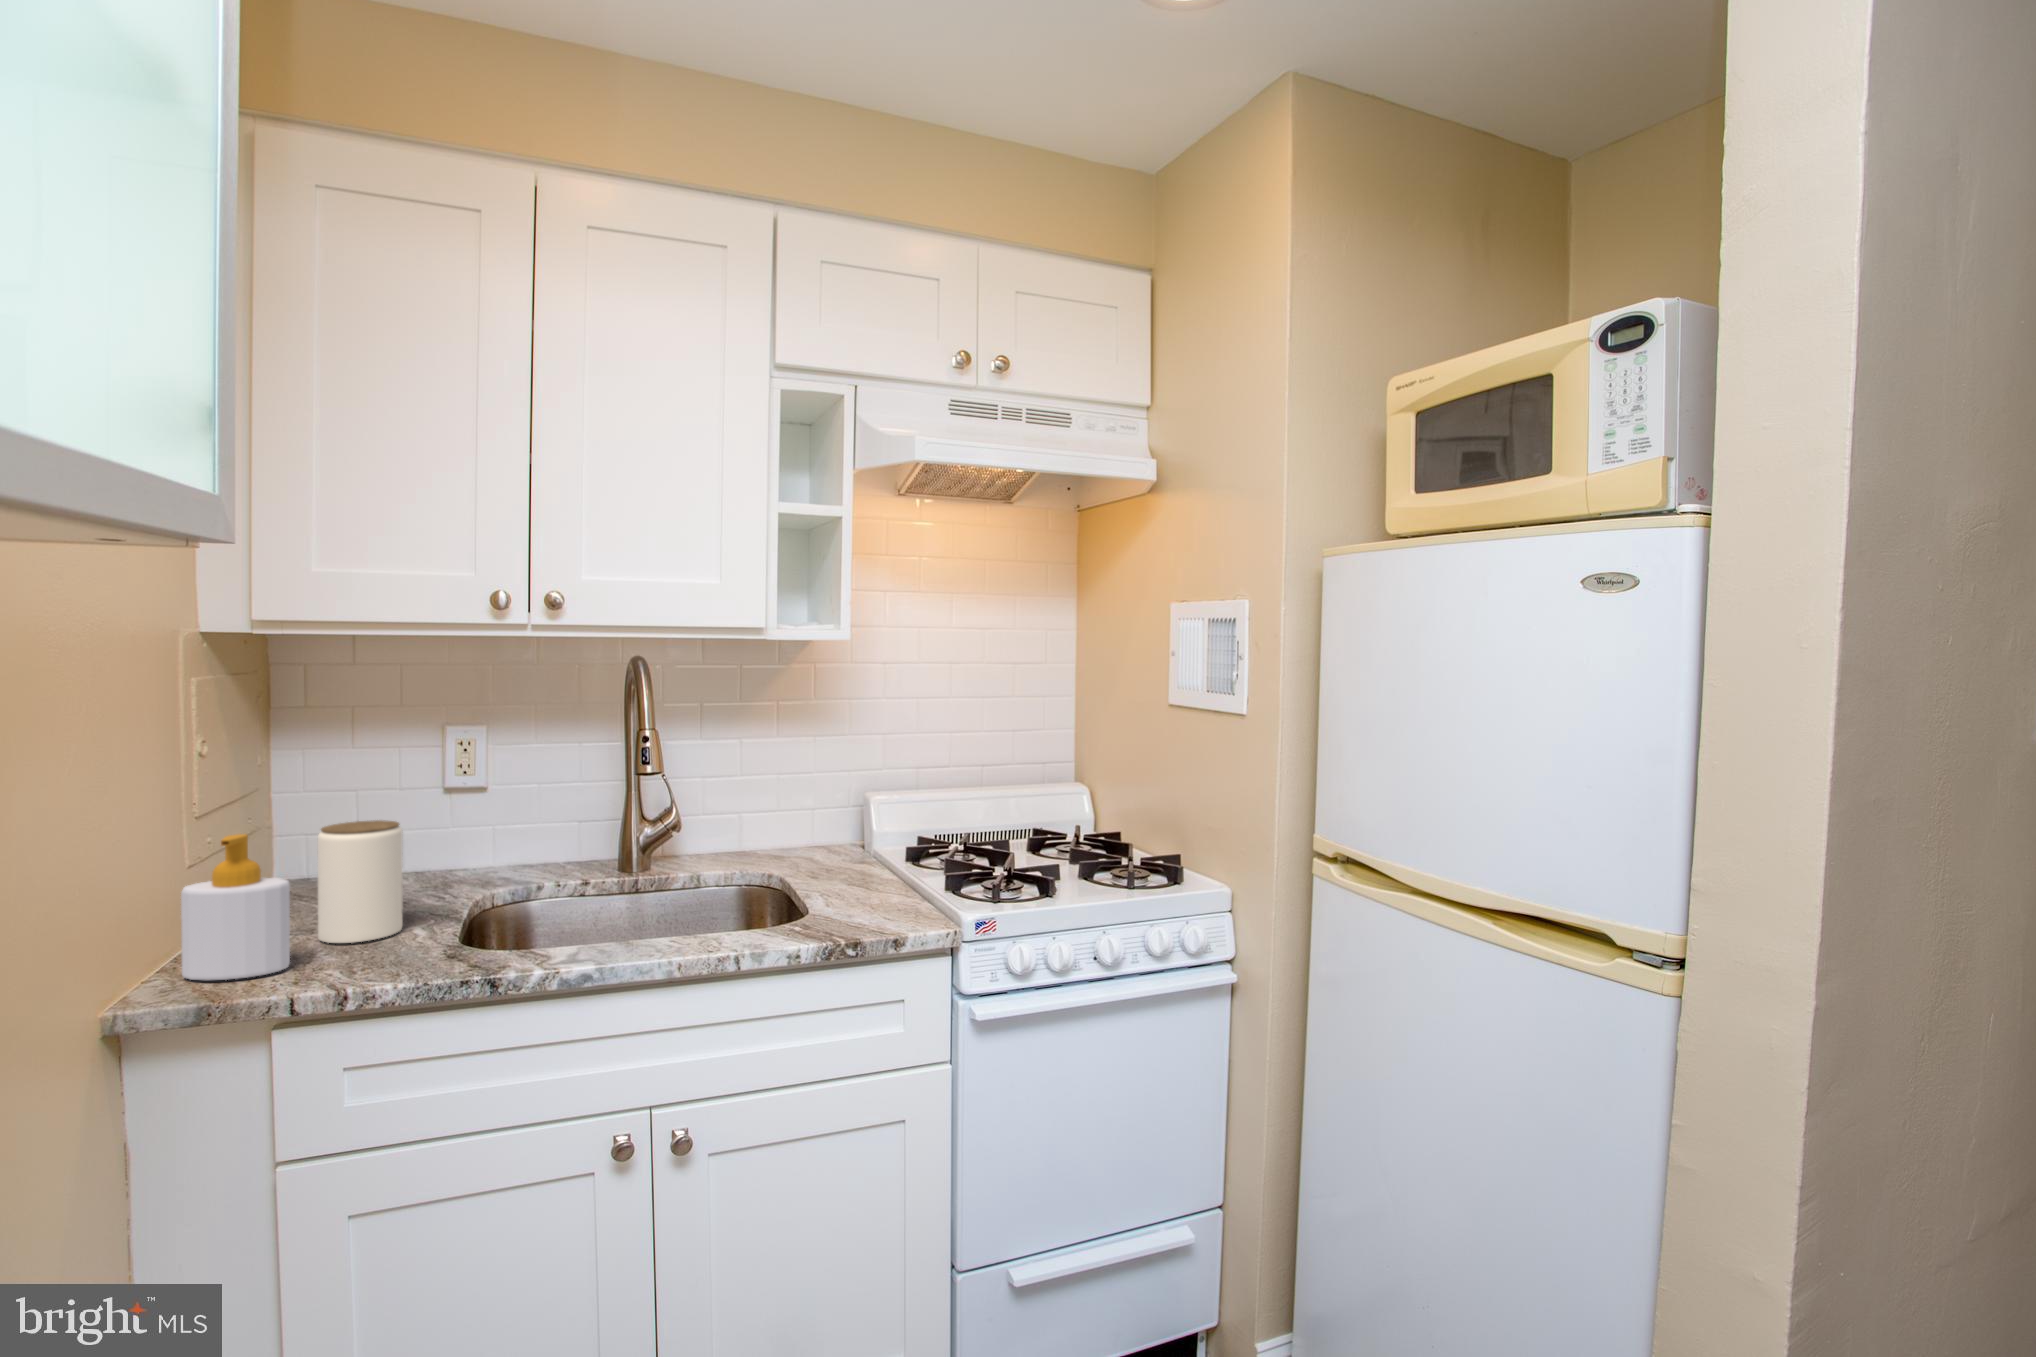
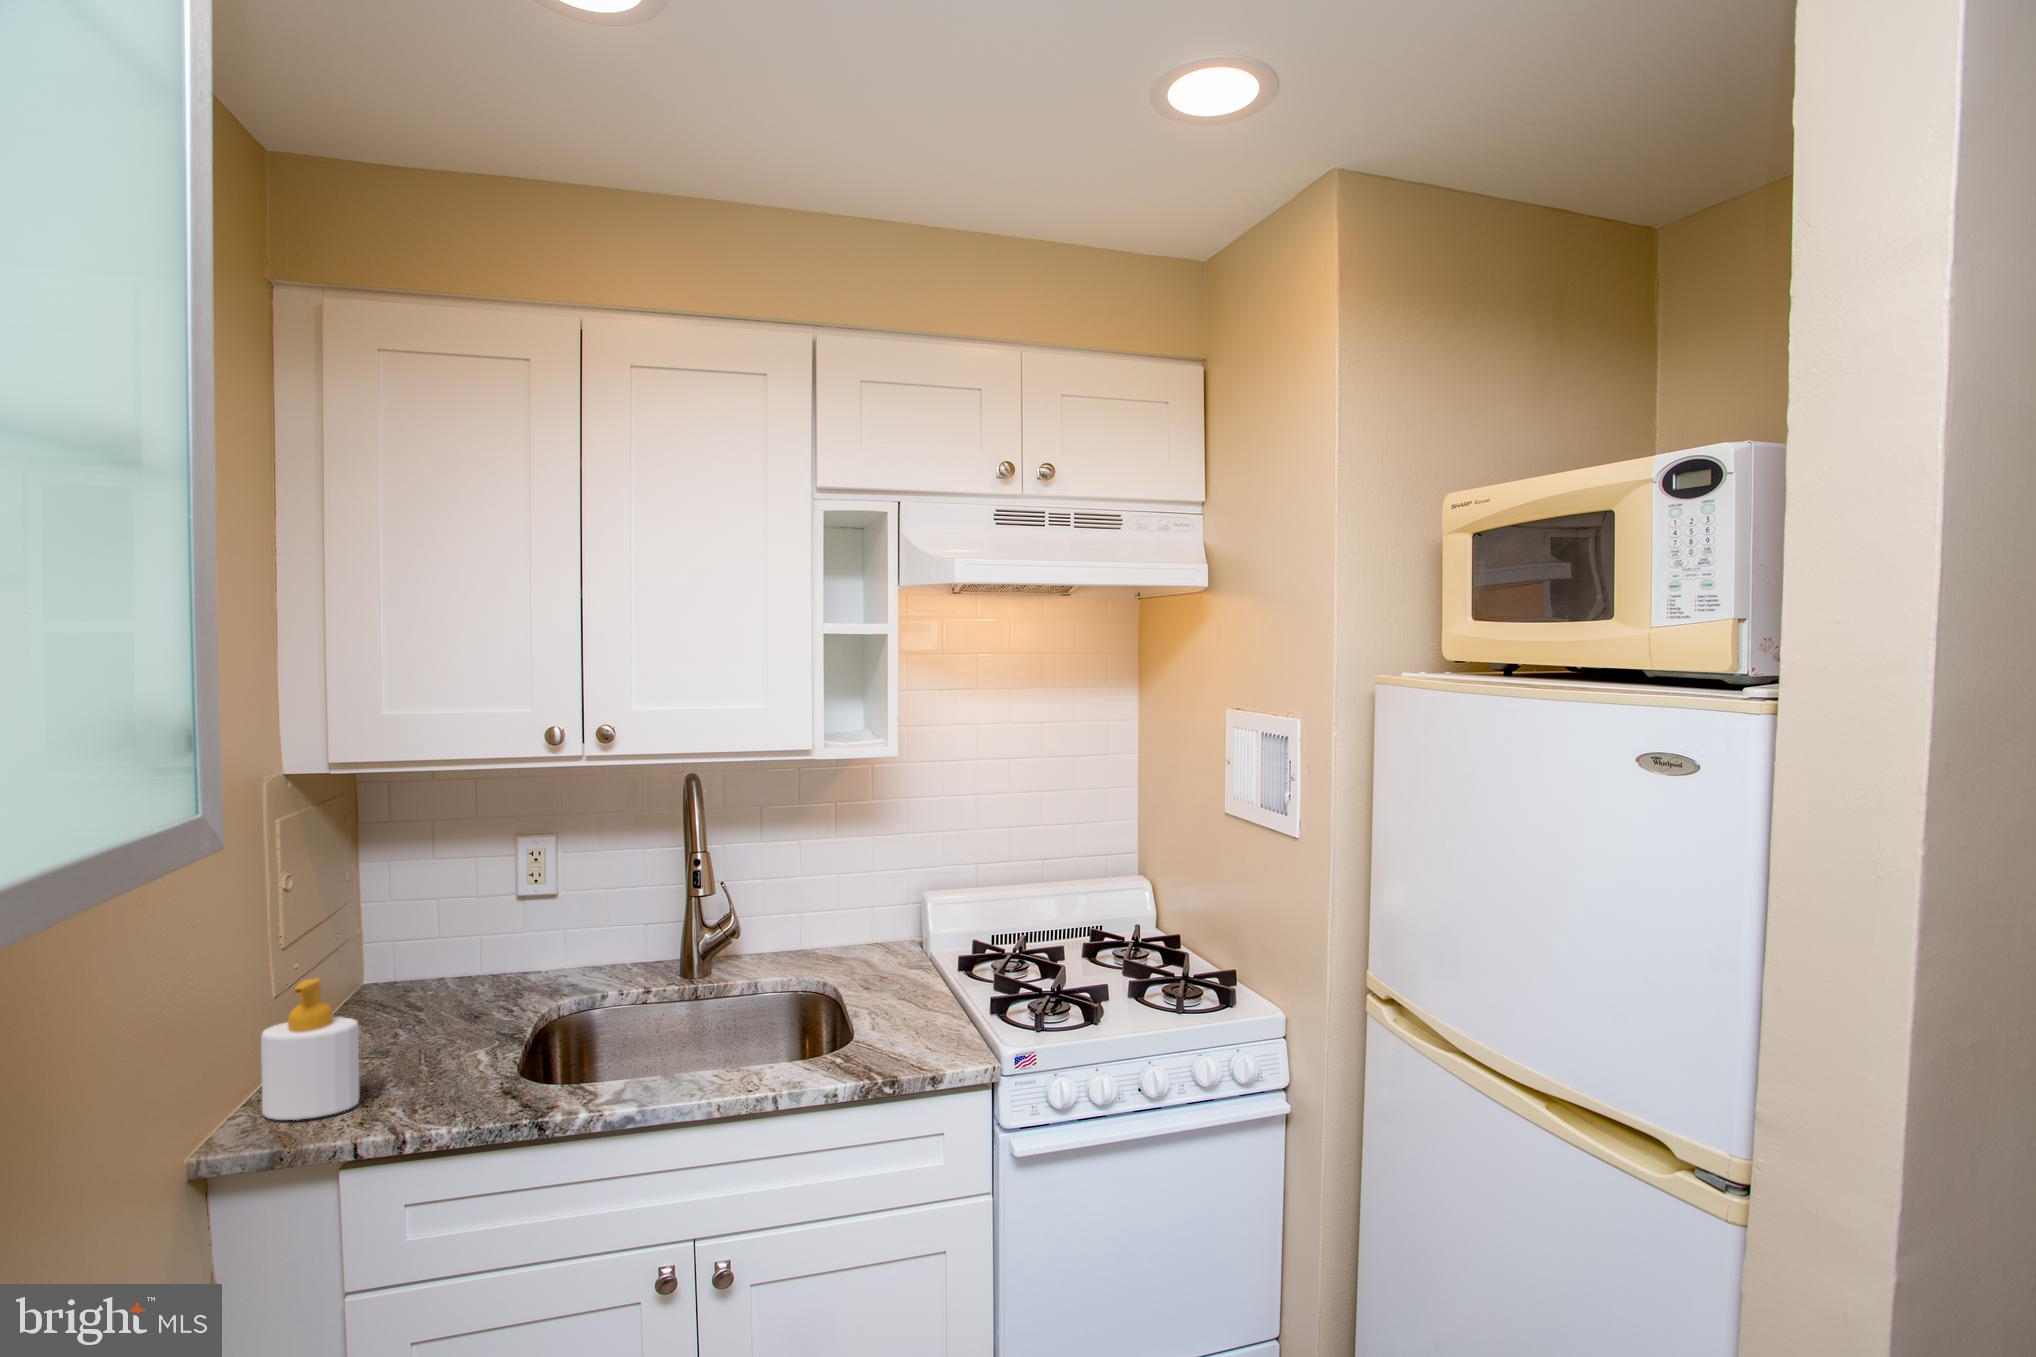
jar: present [318,820,402,943] -> none [390,948,469,1072]

